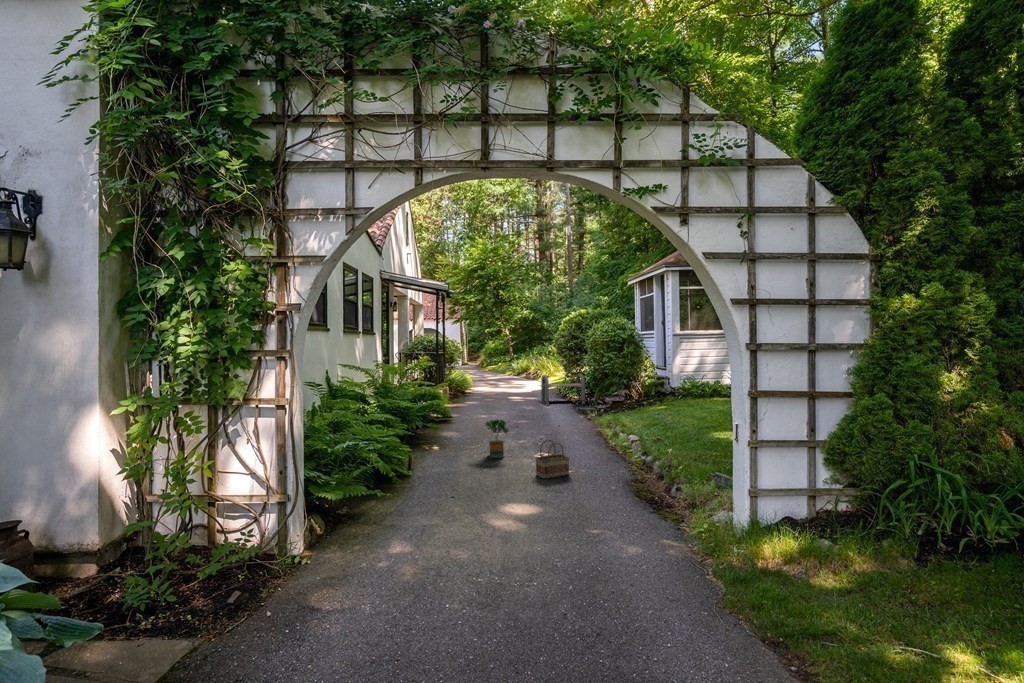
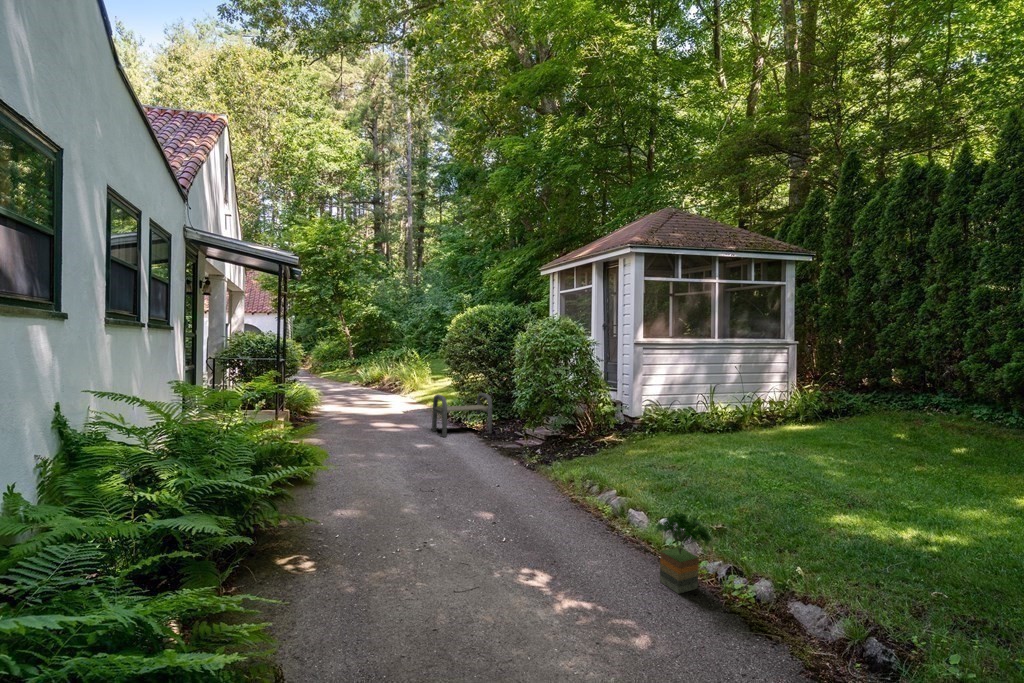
potted tree: present [485,420,509,458] -> present [656,513,712,594]
basket: present [536,440,569,479] -> none [589,569,650,668]

